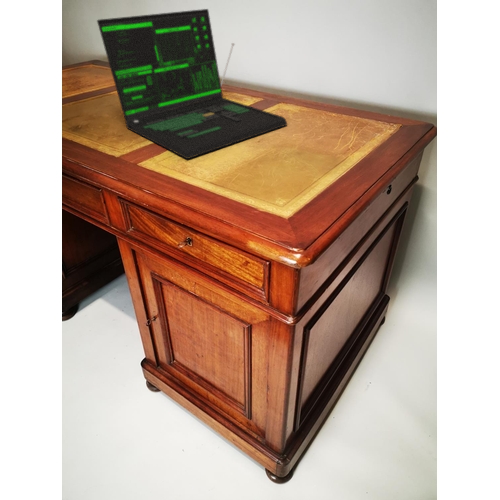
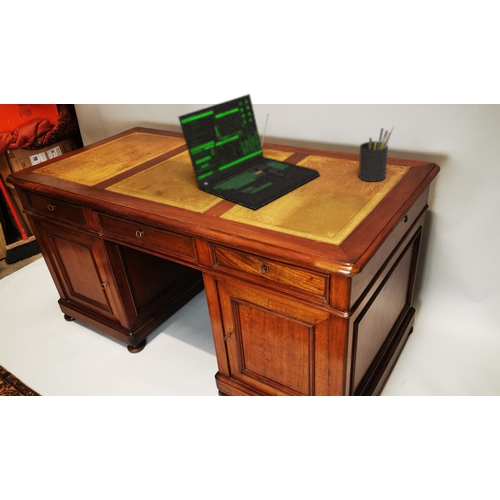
pen holder: none [337,59,392,138] -> present [359,127,393,182]

